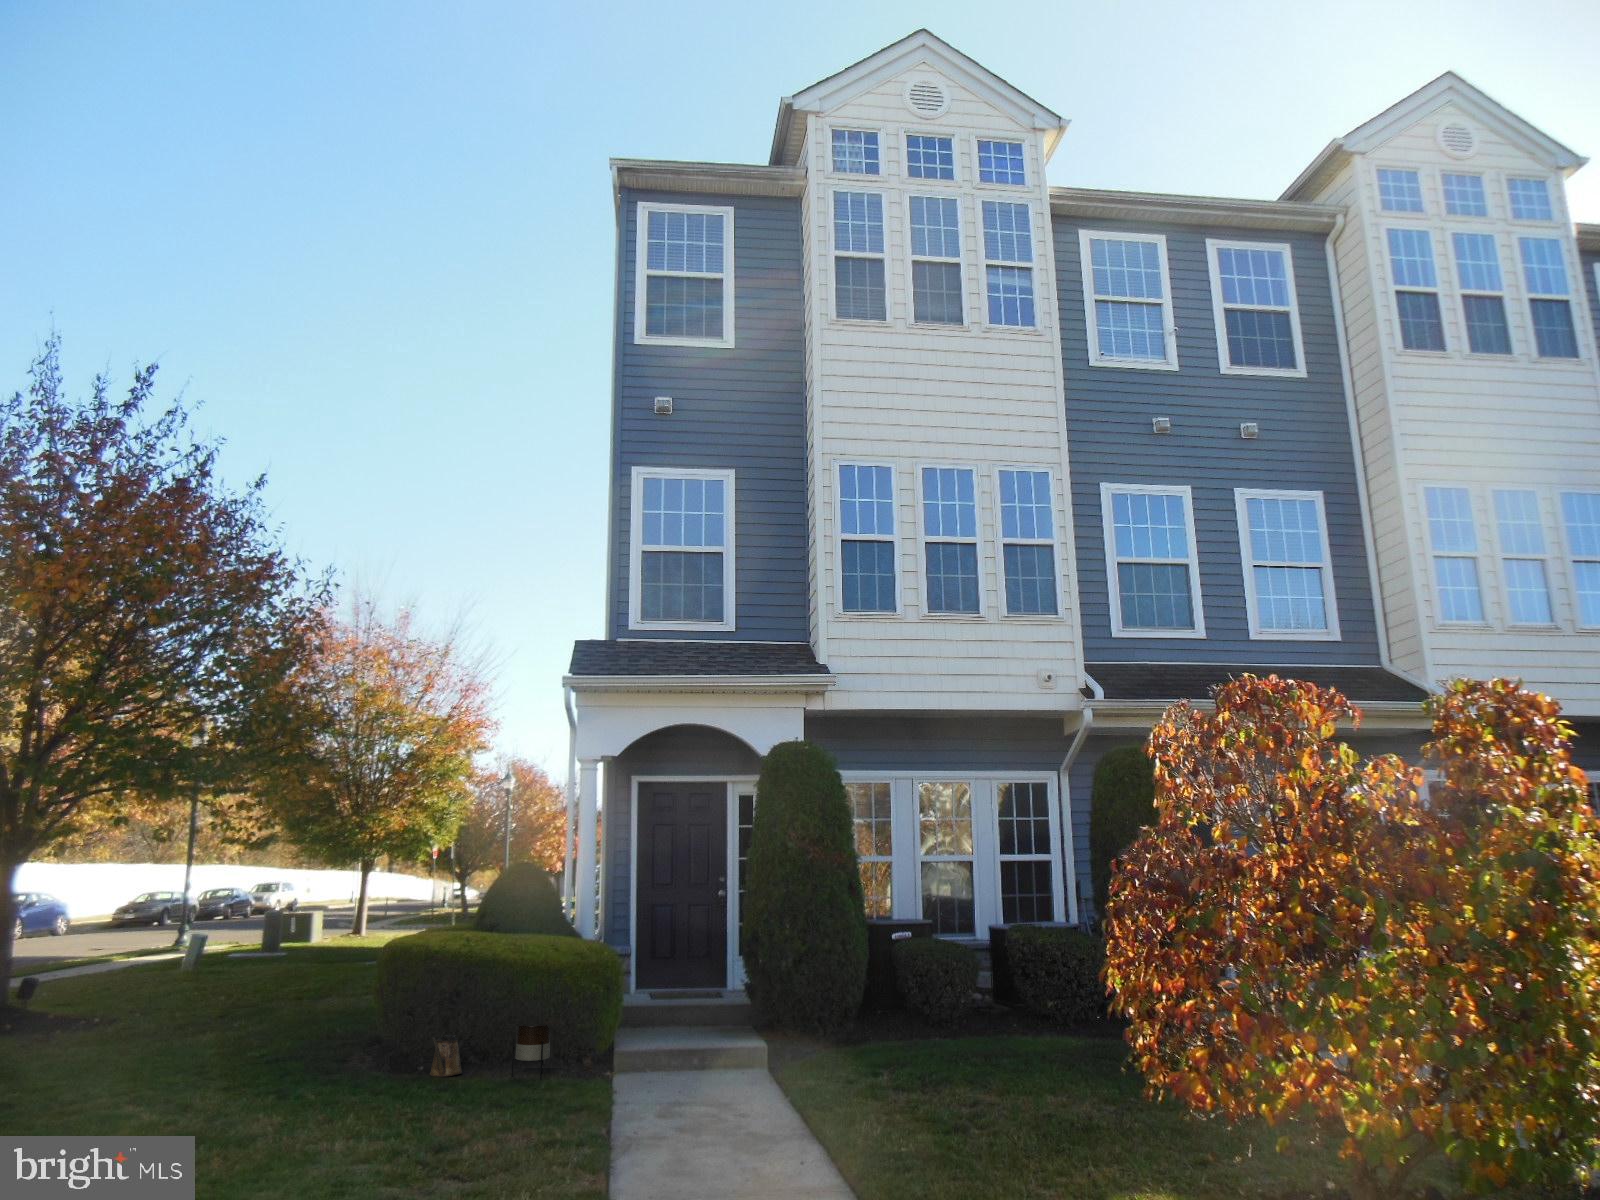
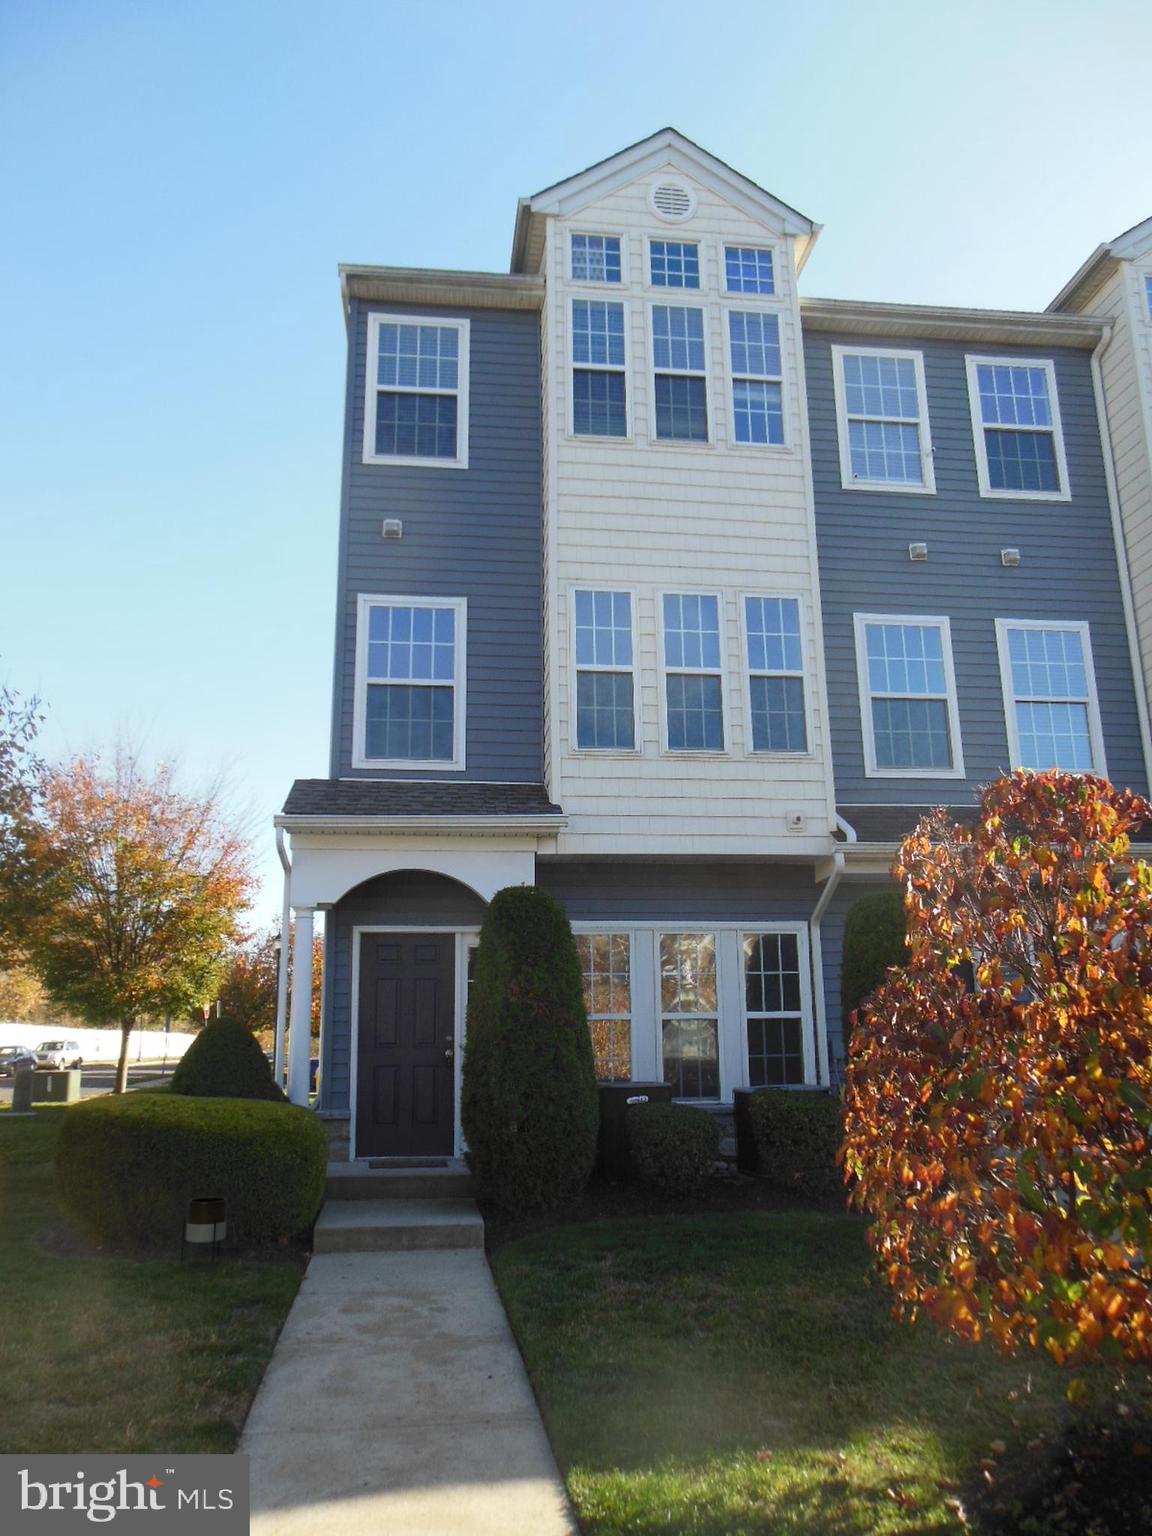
watering can: present [430,1035,462,1077] -> none [84,1213,125,1261]

